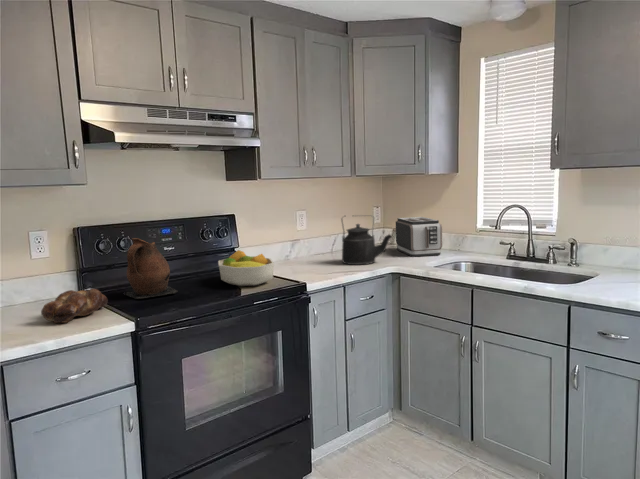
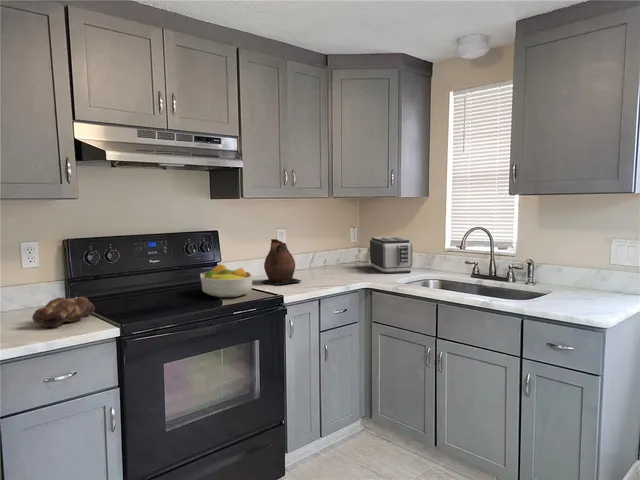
kettle: present [341,216,392,265] -> none [318,234,365,280]
ceramic pitcher: present [126,238,178,299] -> present [263,239,301,285]

